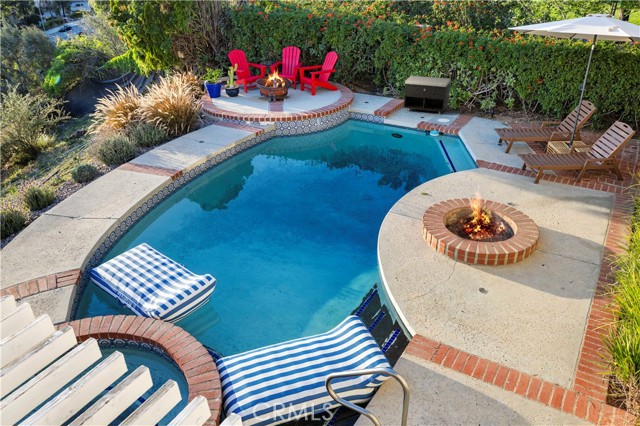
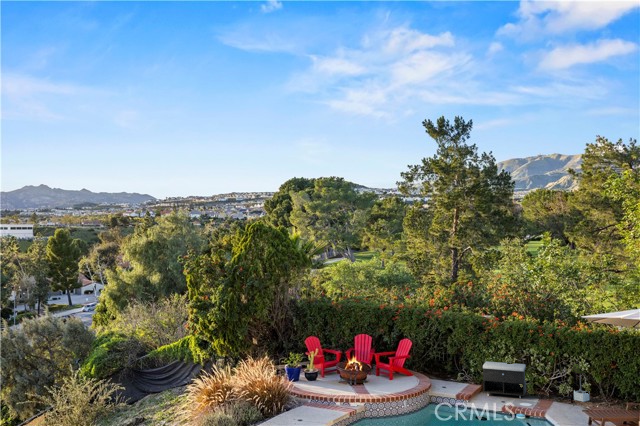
potted tree: none [493,77,515,117] -> present [571,364,589,402]

